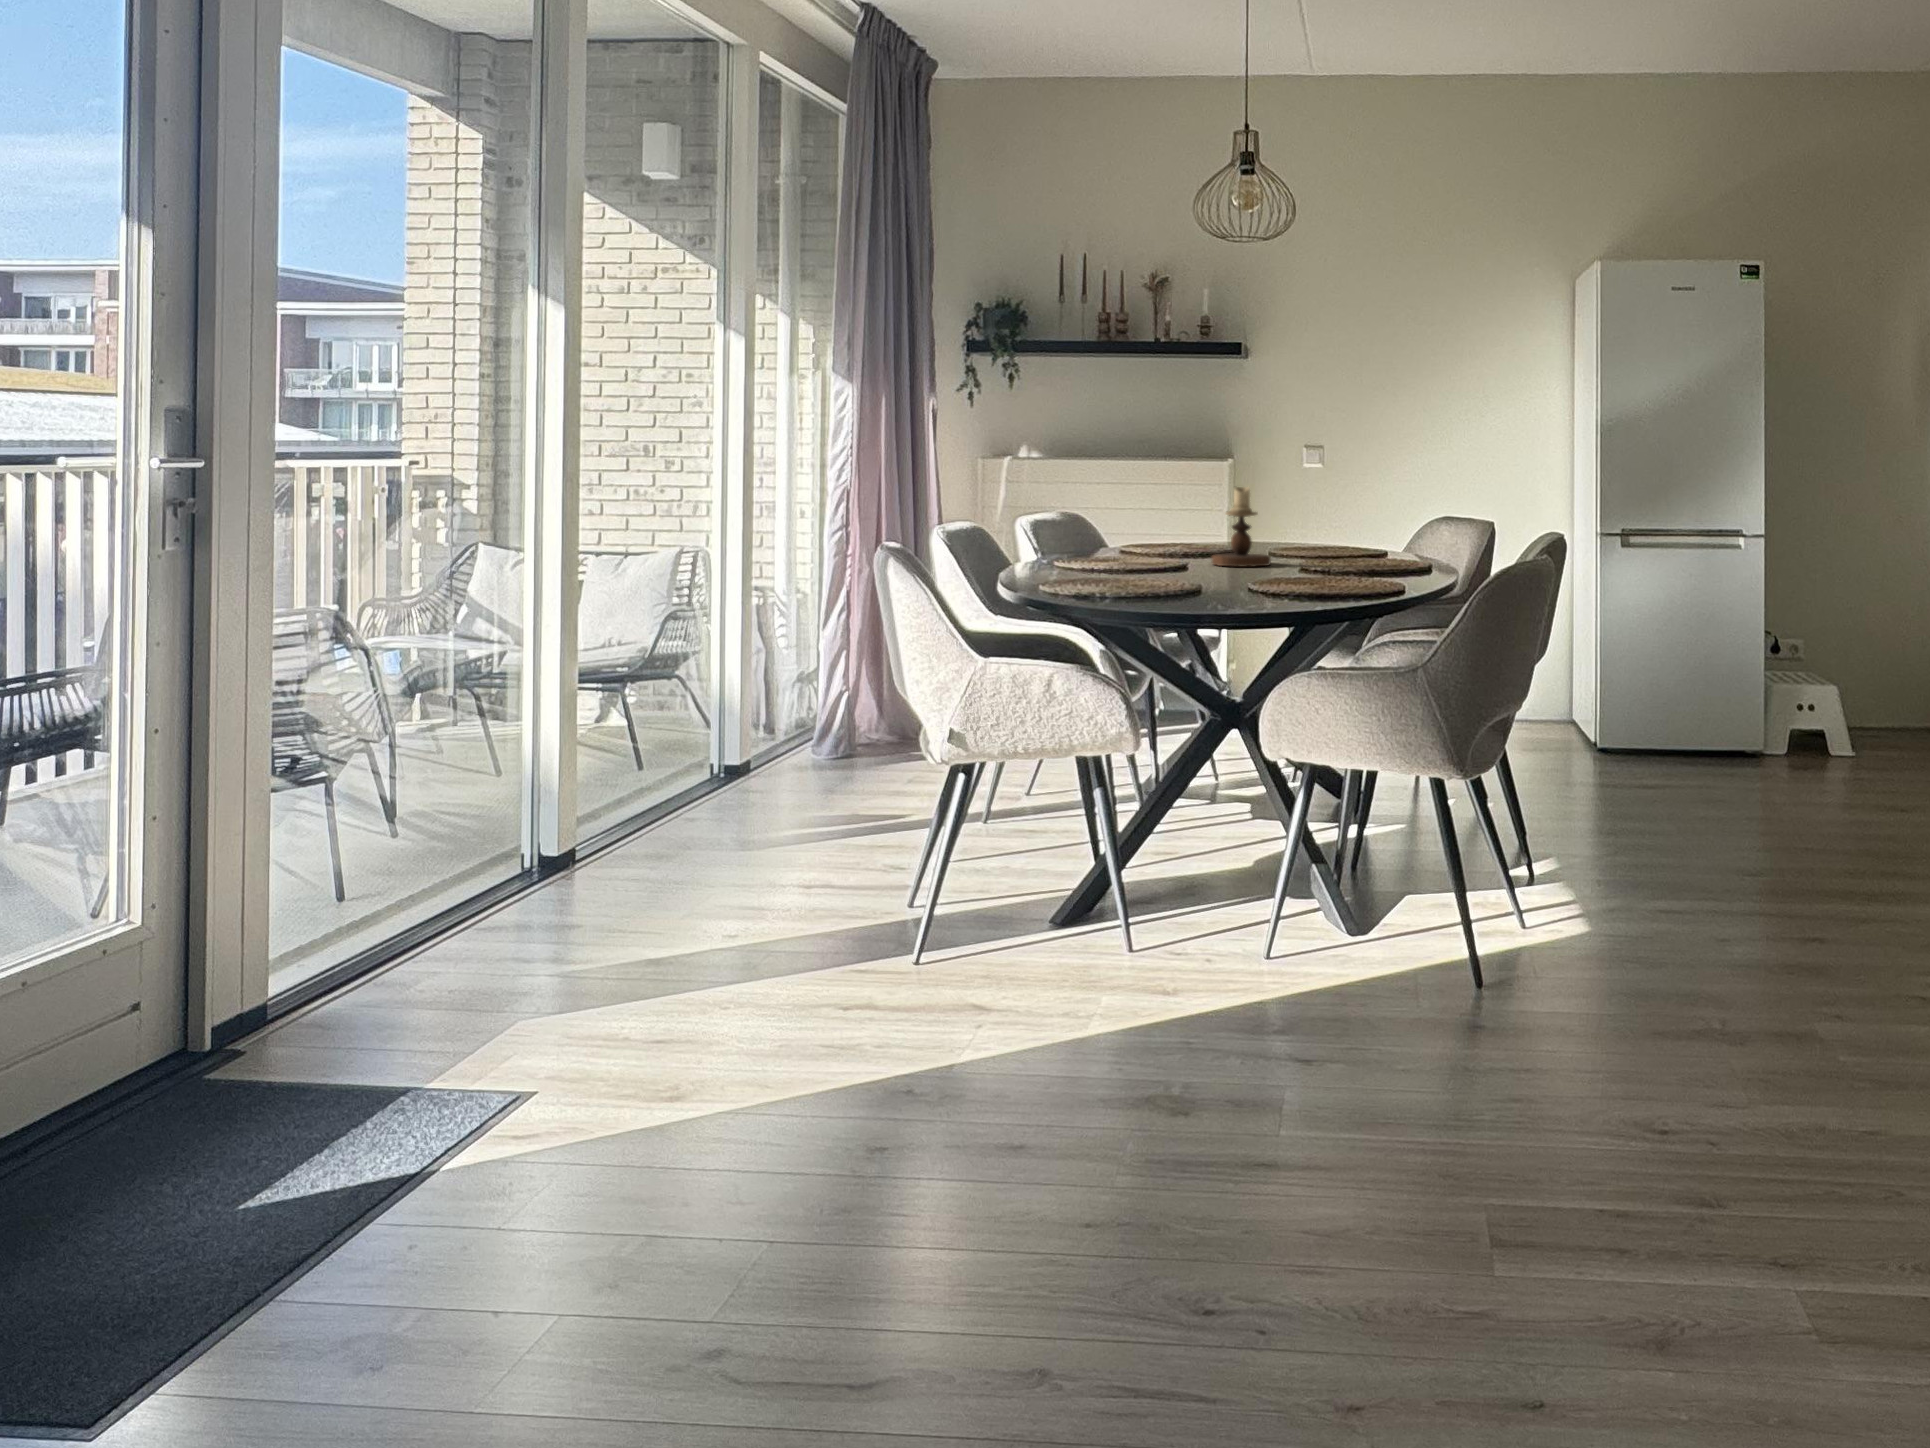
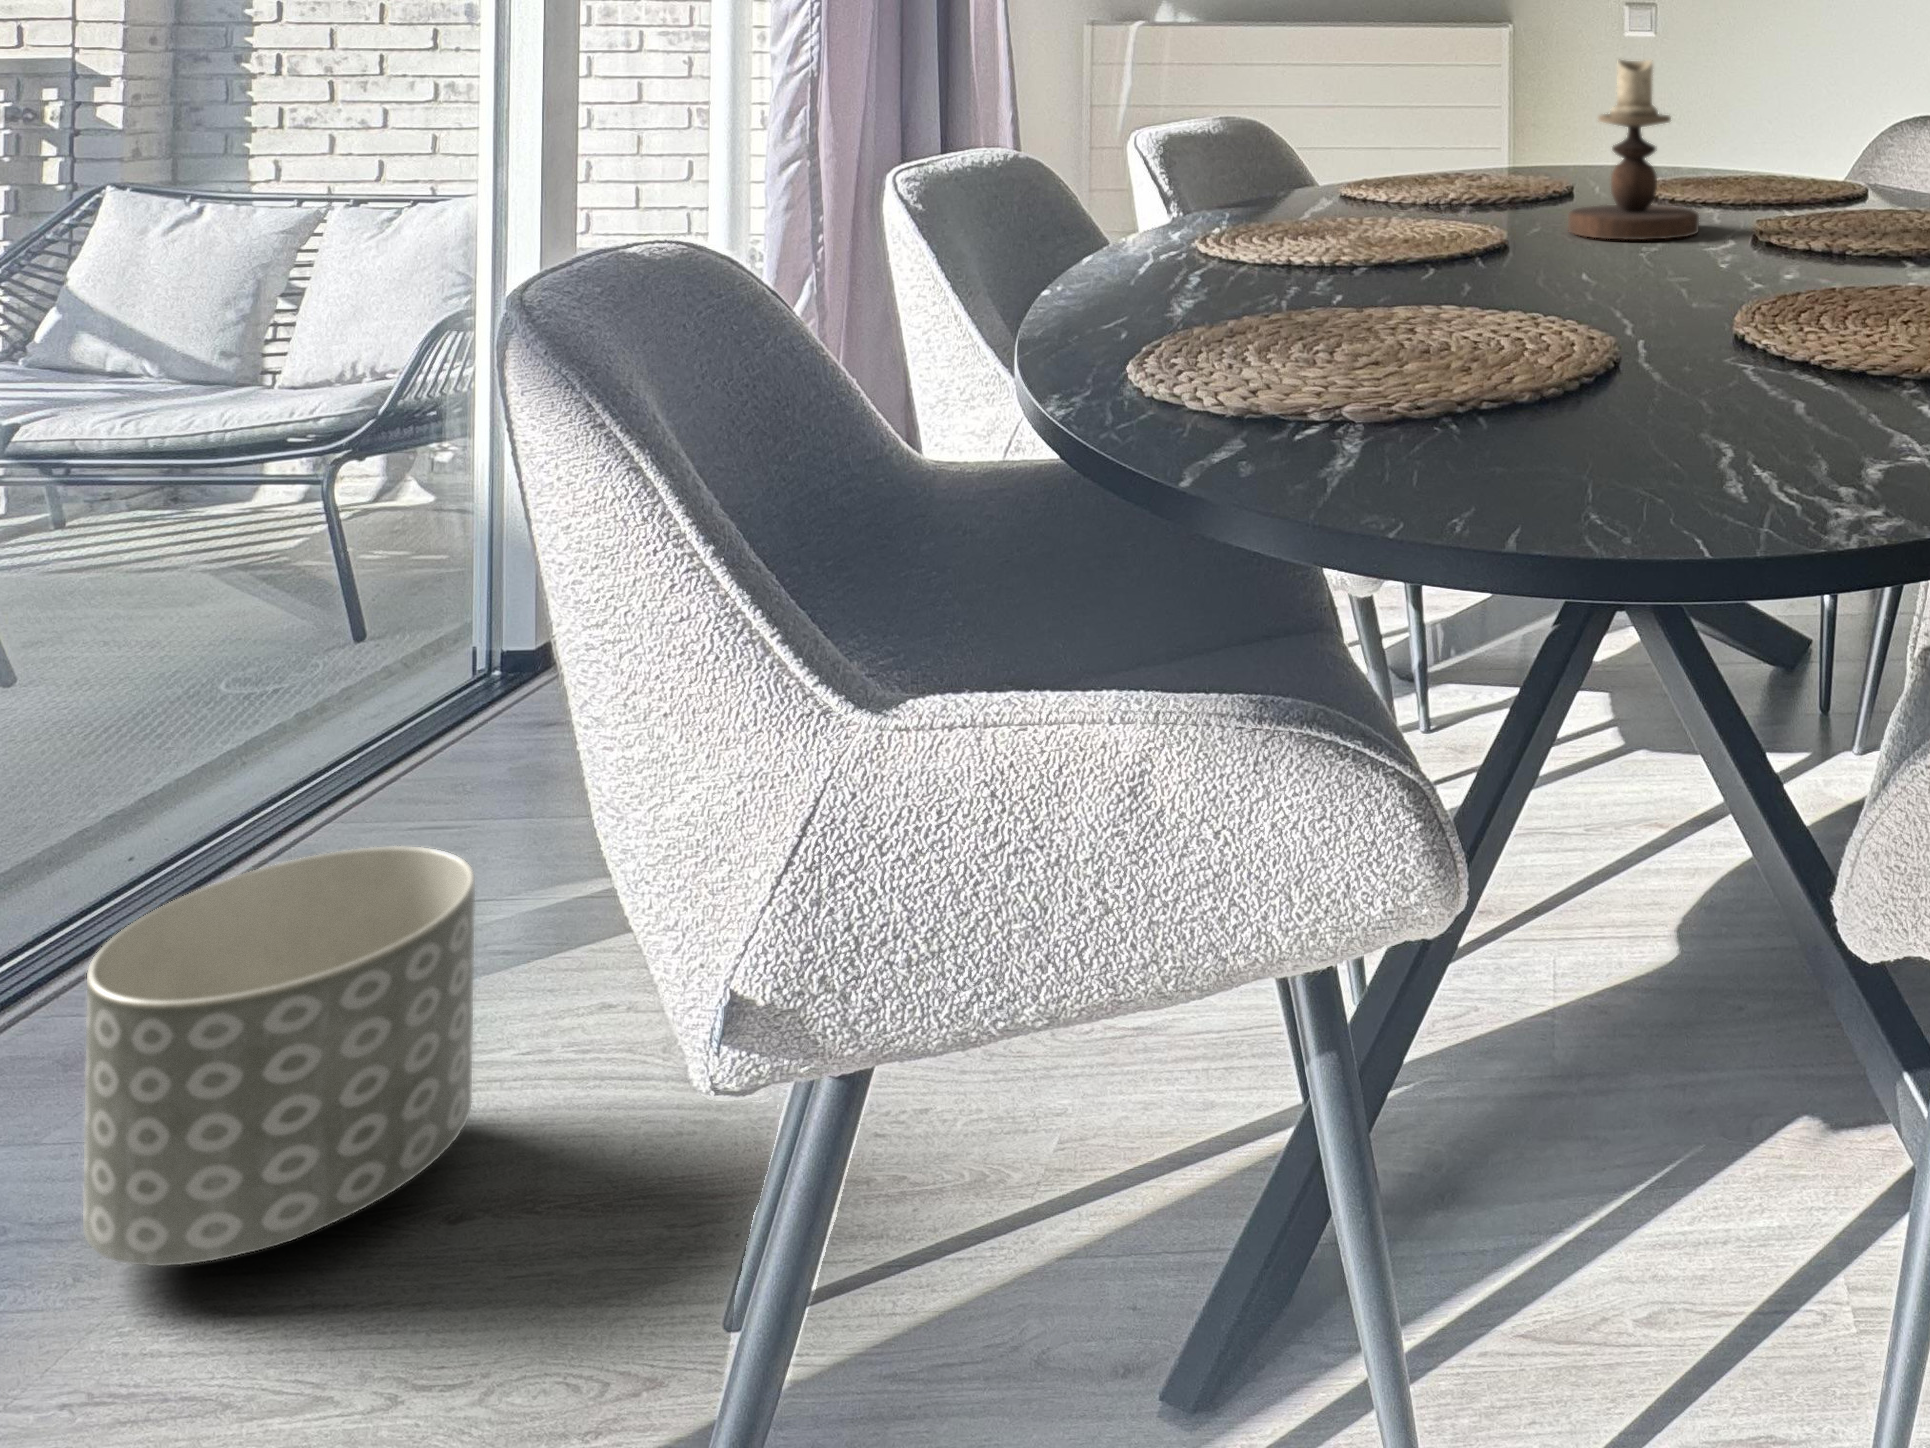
planter: none [679,781,792,899] -> present [83,846,475,1266]

